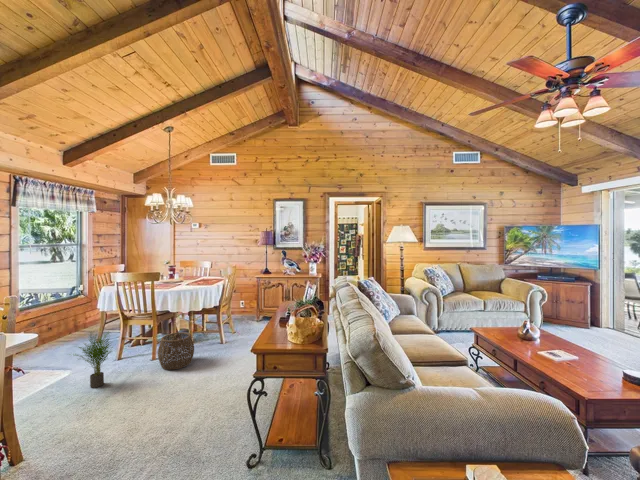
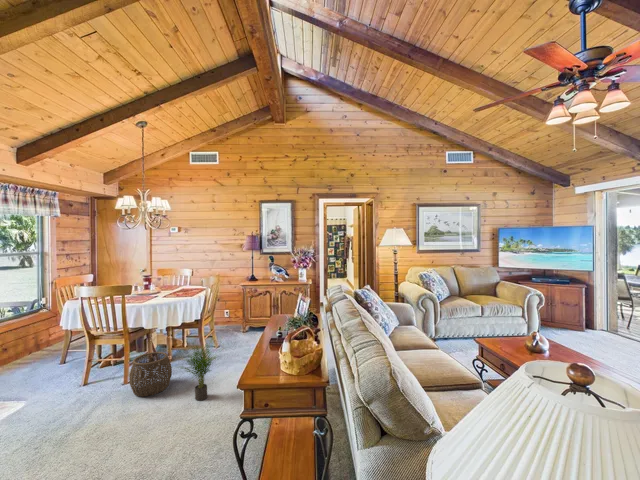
potted plant: present [77,335,111,388] -> present [185,345,215,401]

